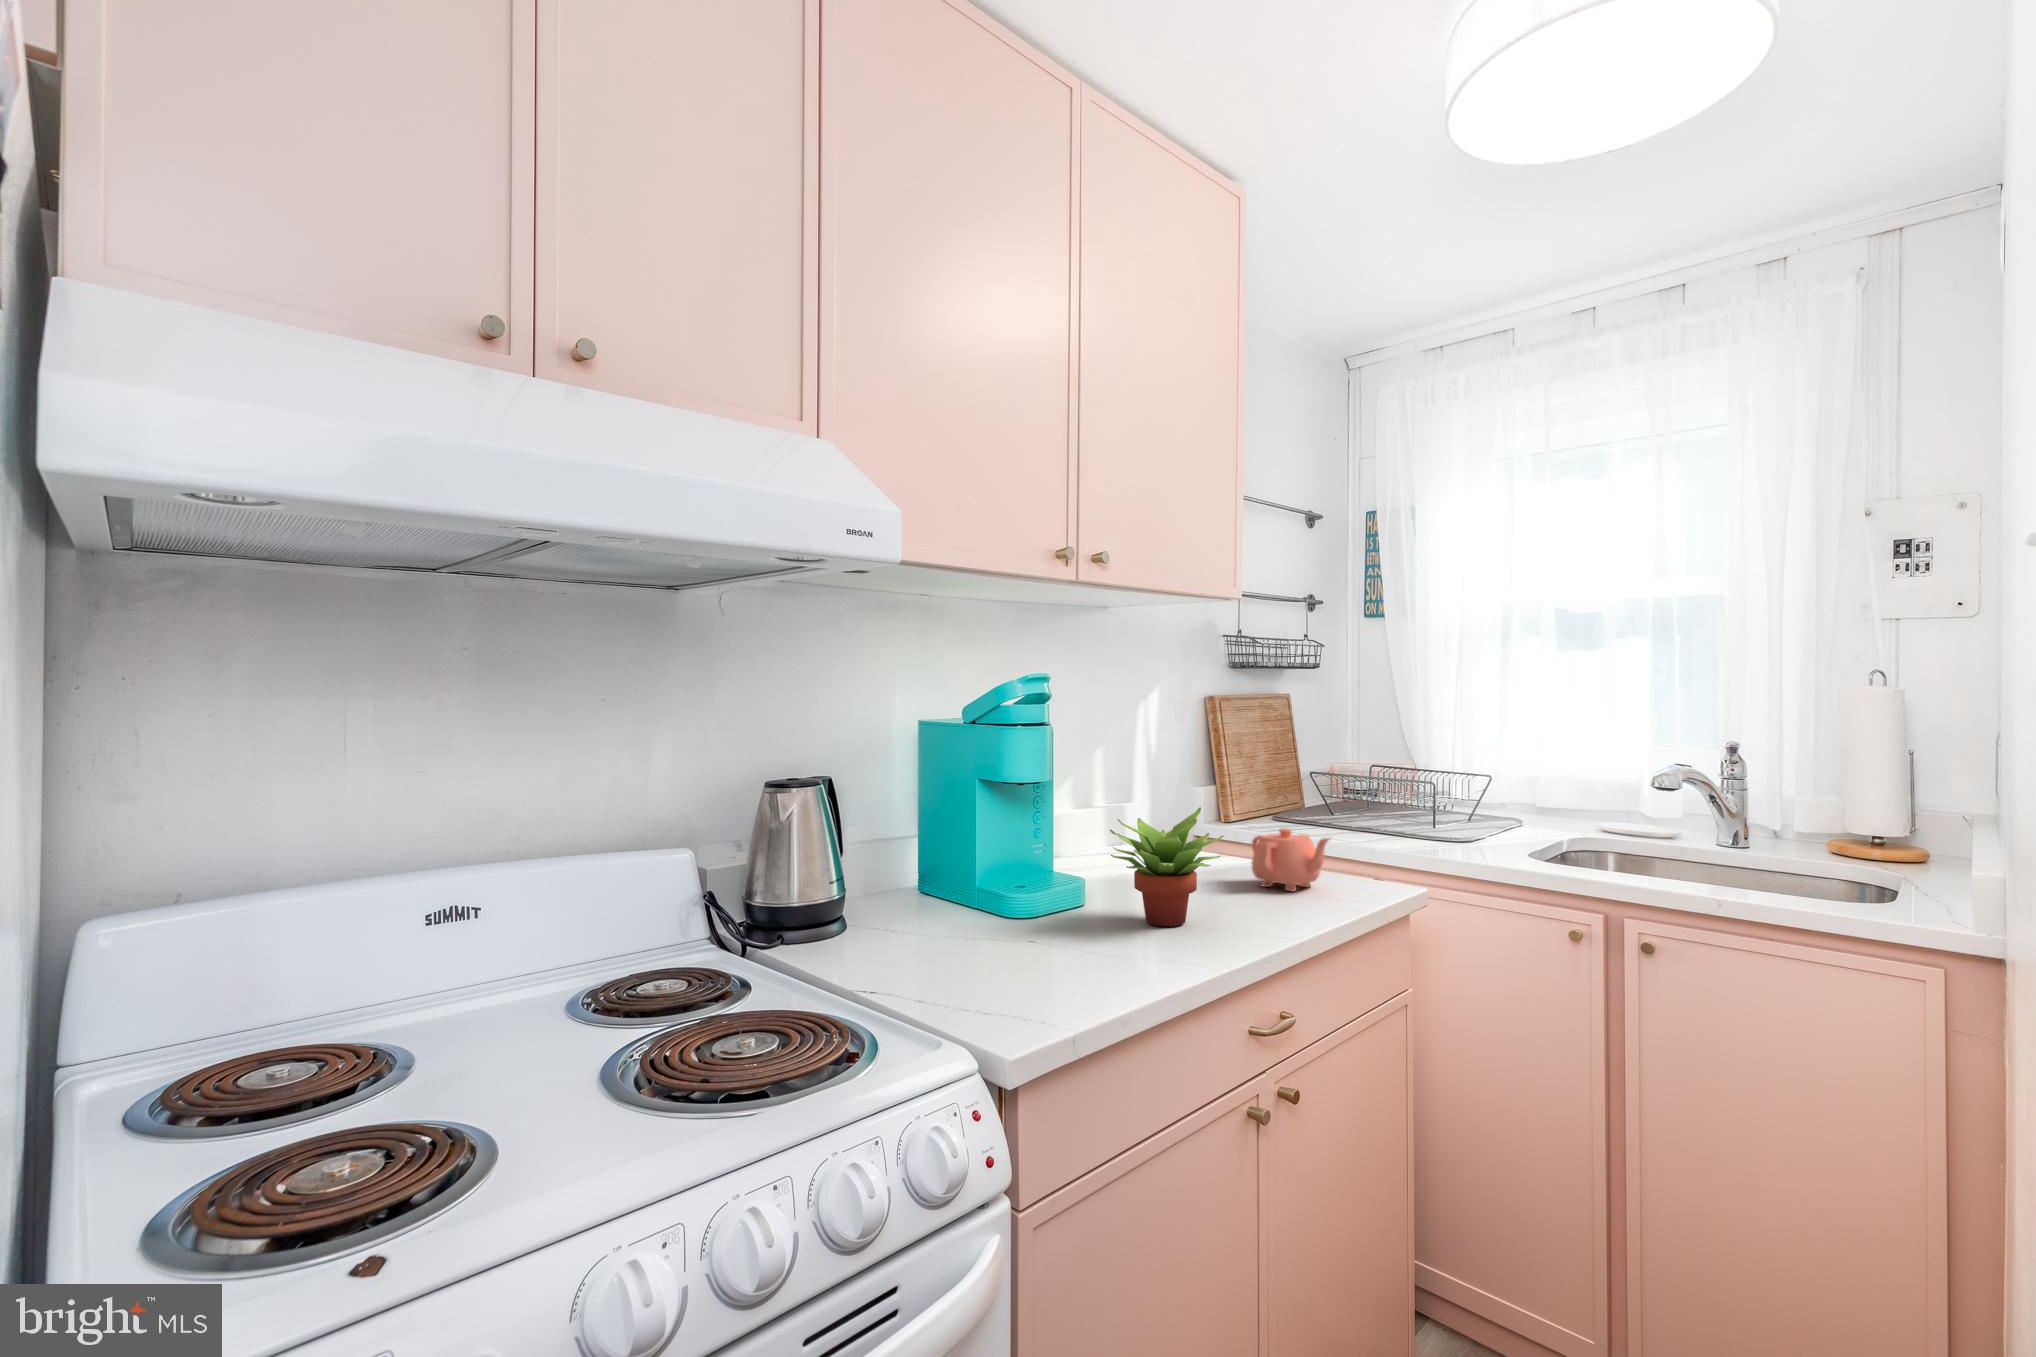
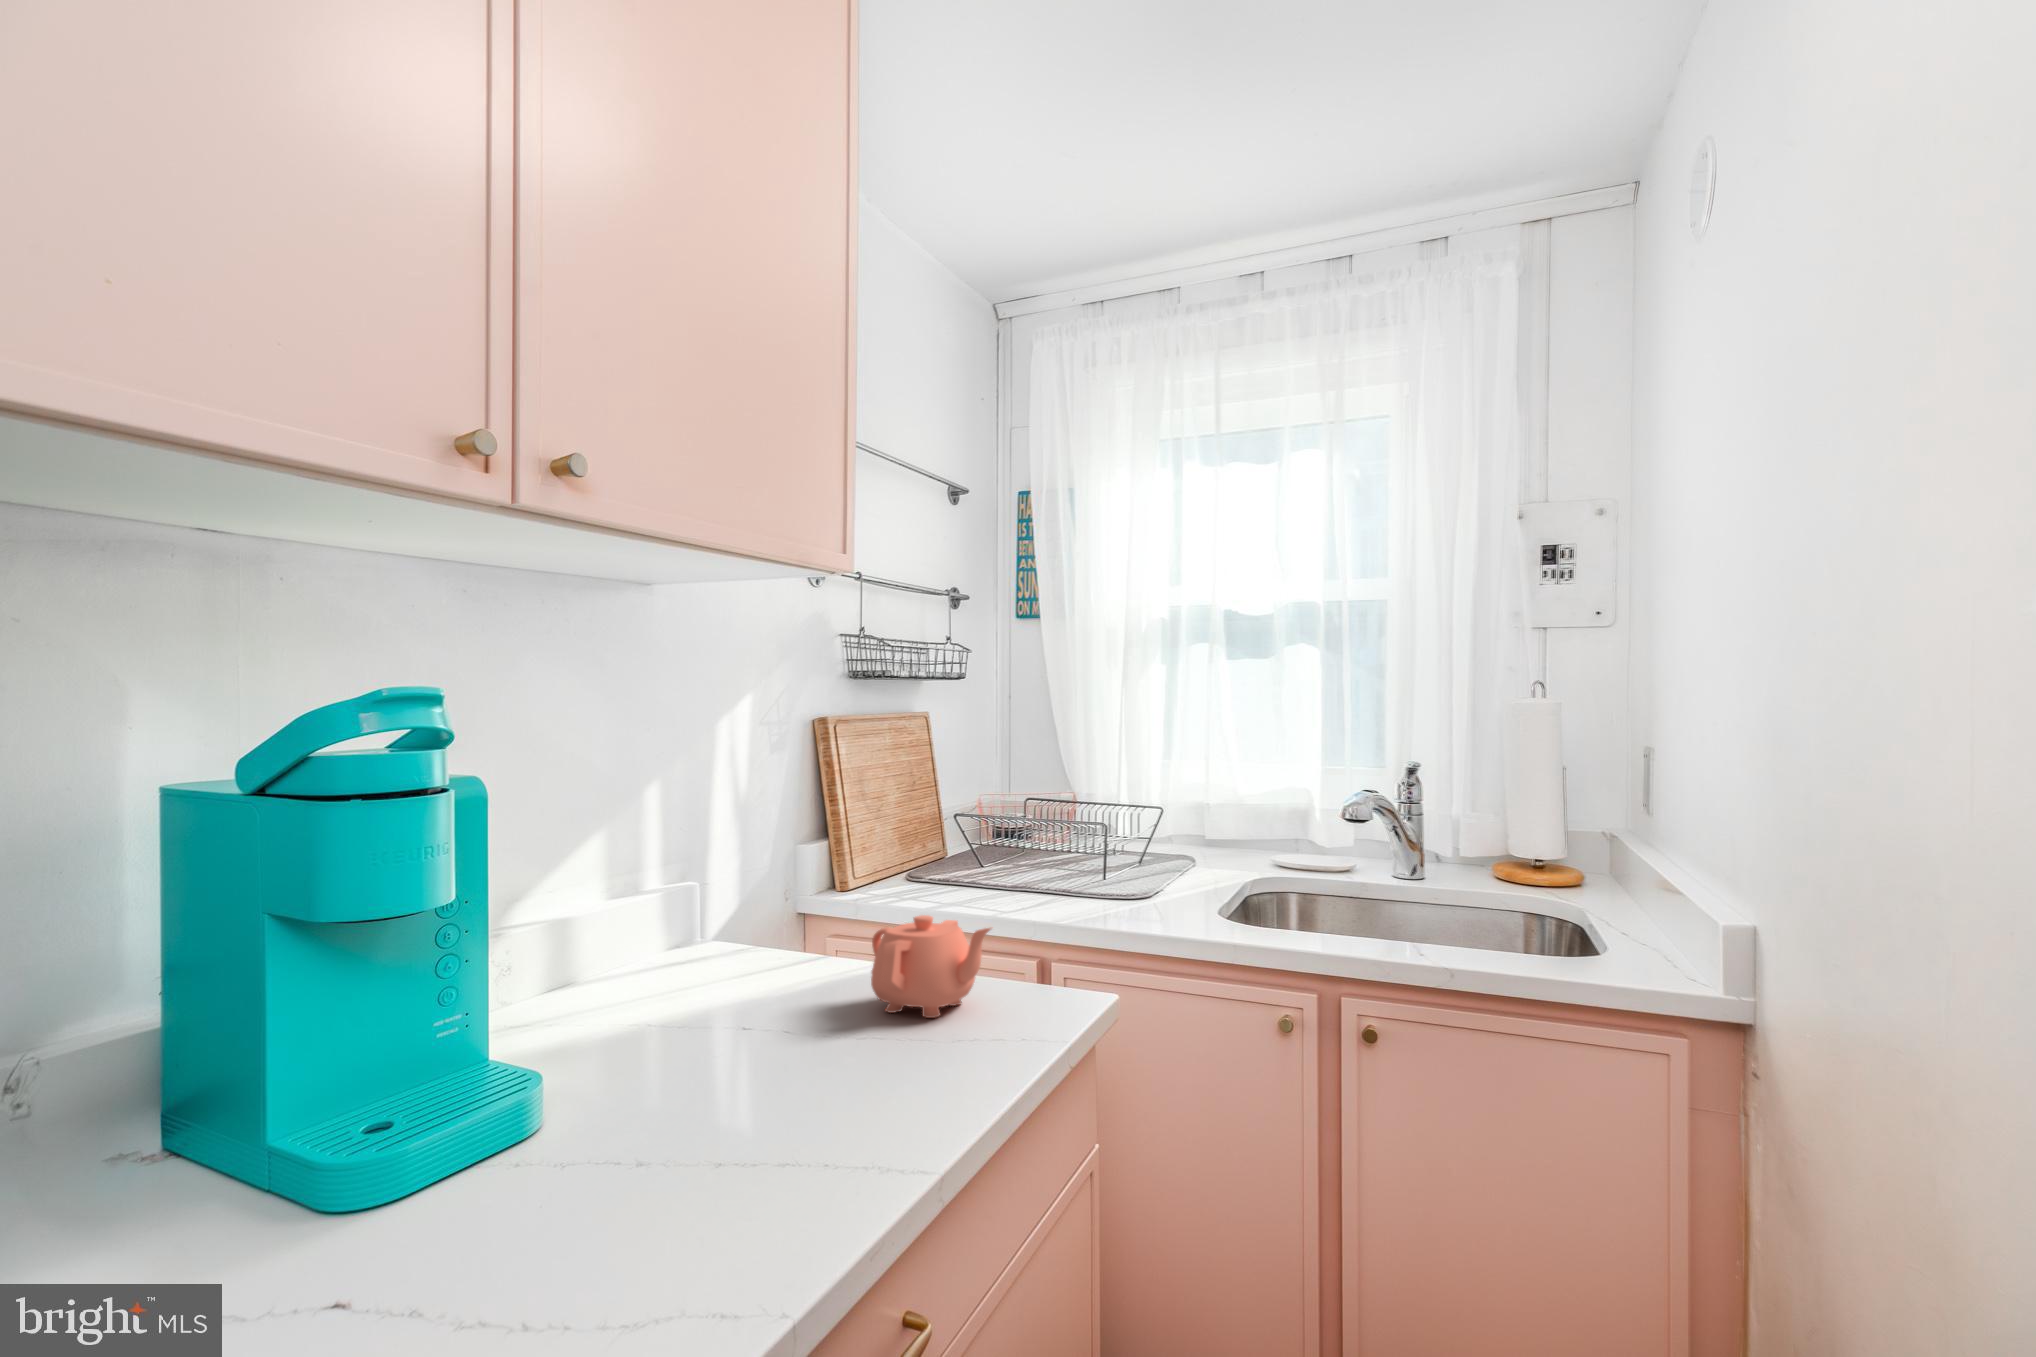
succulent plant: present [1110,807,1223,926] -> none [581,906,815,1146]

